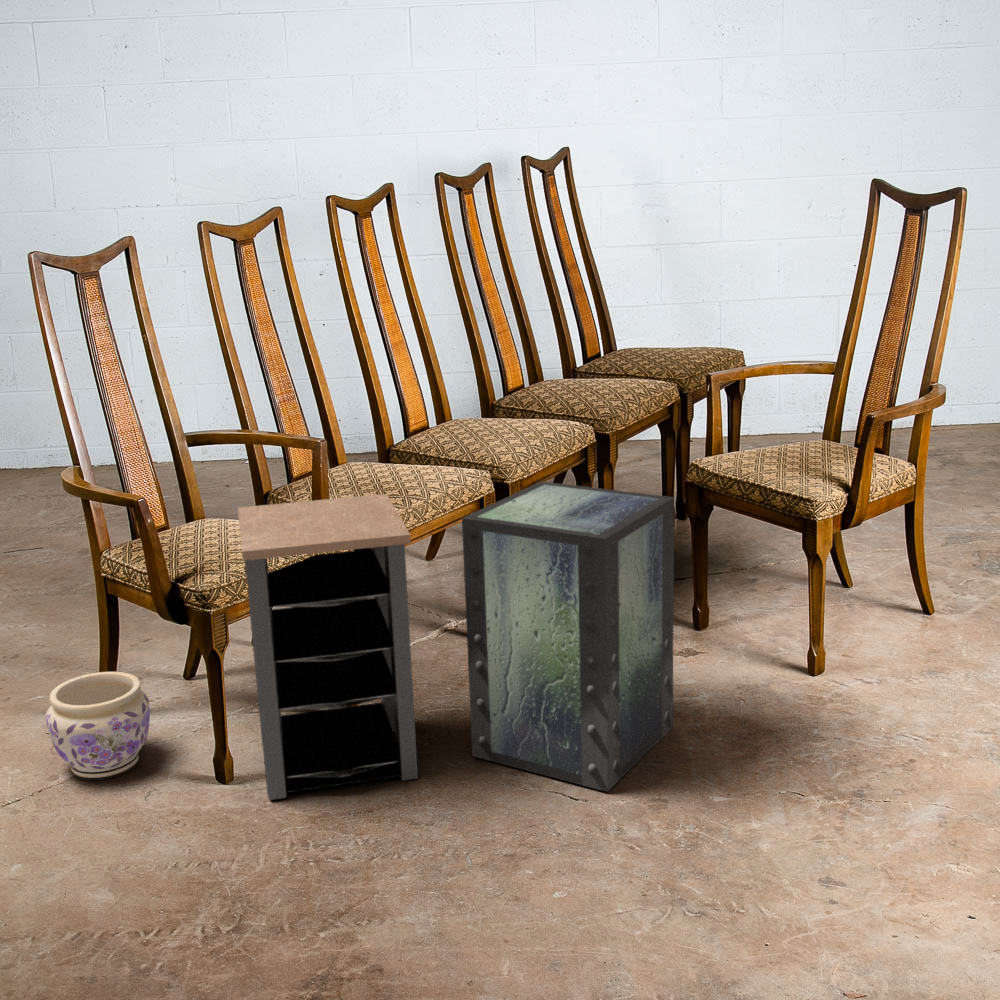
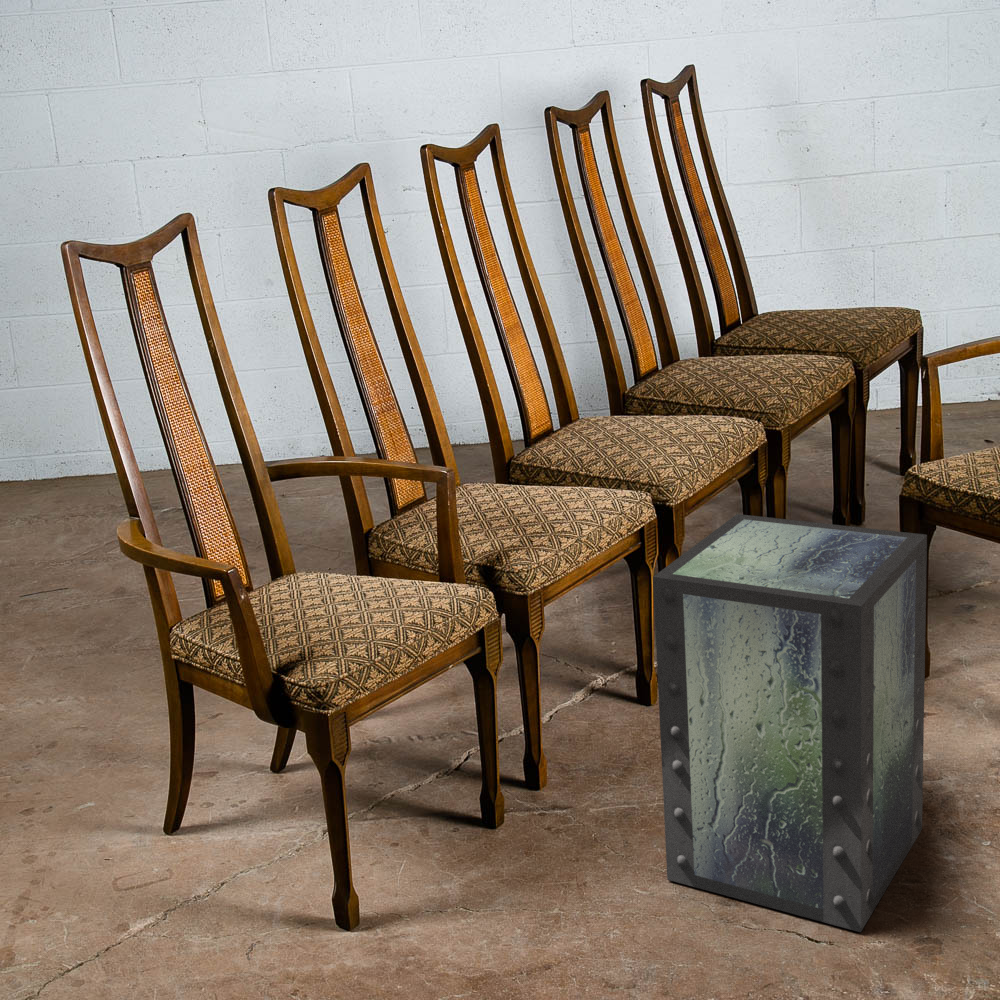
side table: present [238,494,418,800] -> none [349,539,602,953]
planter: present [46,672,150,780] -> none [115,781,245,926]

